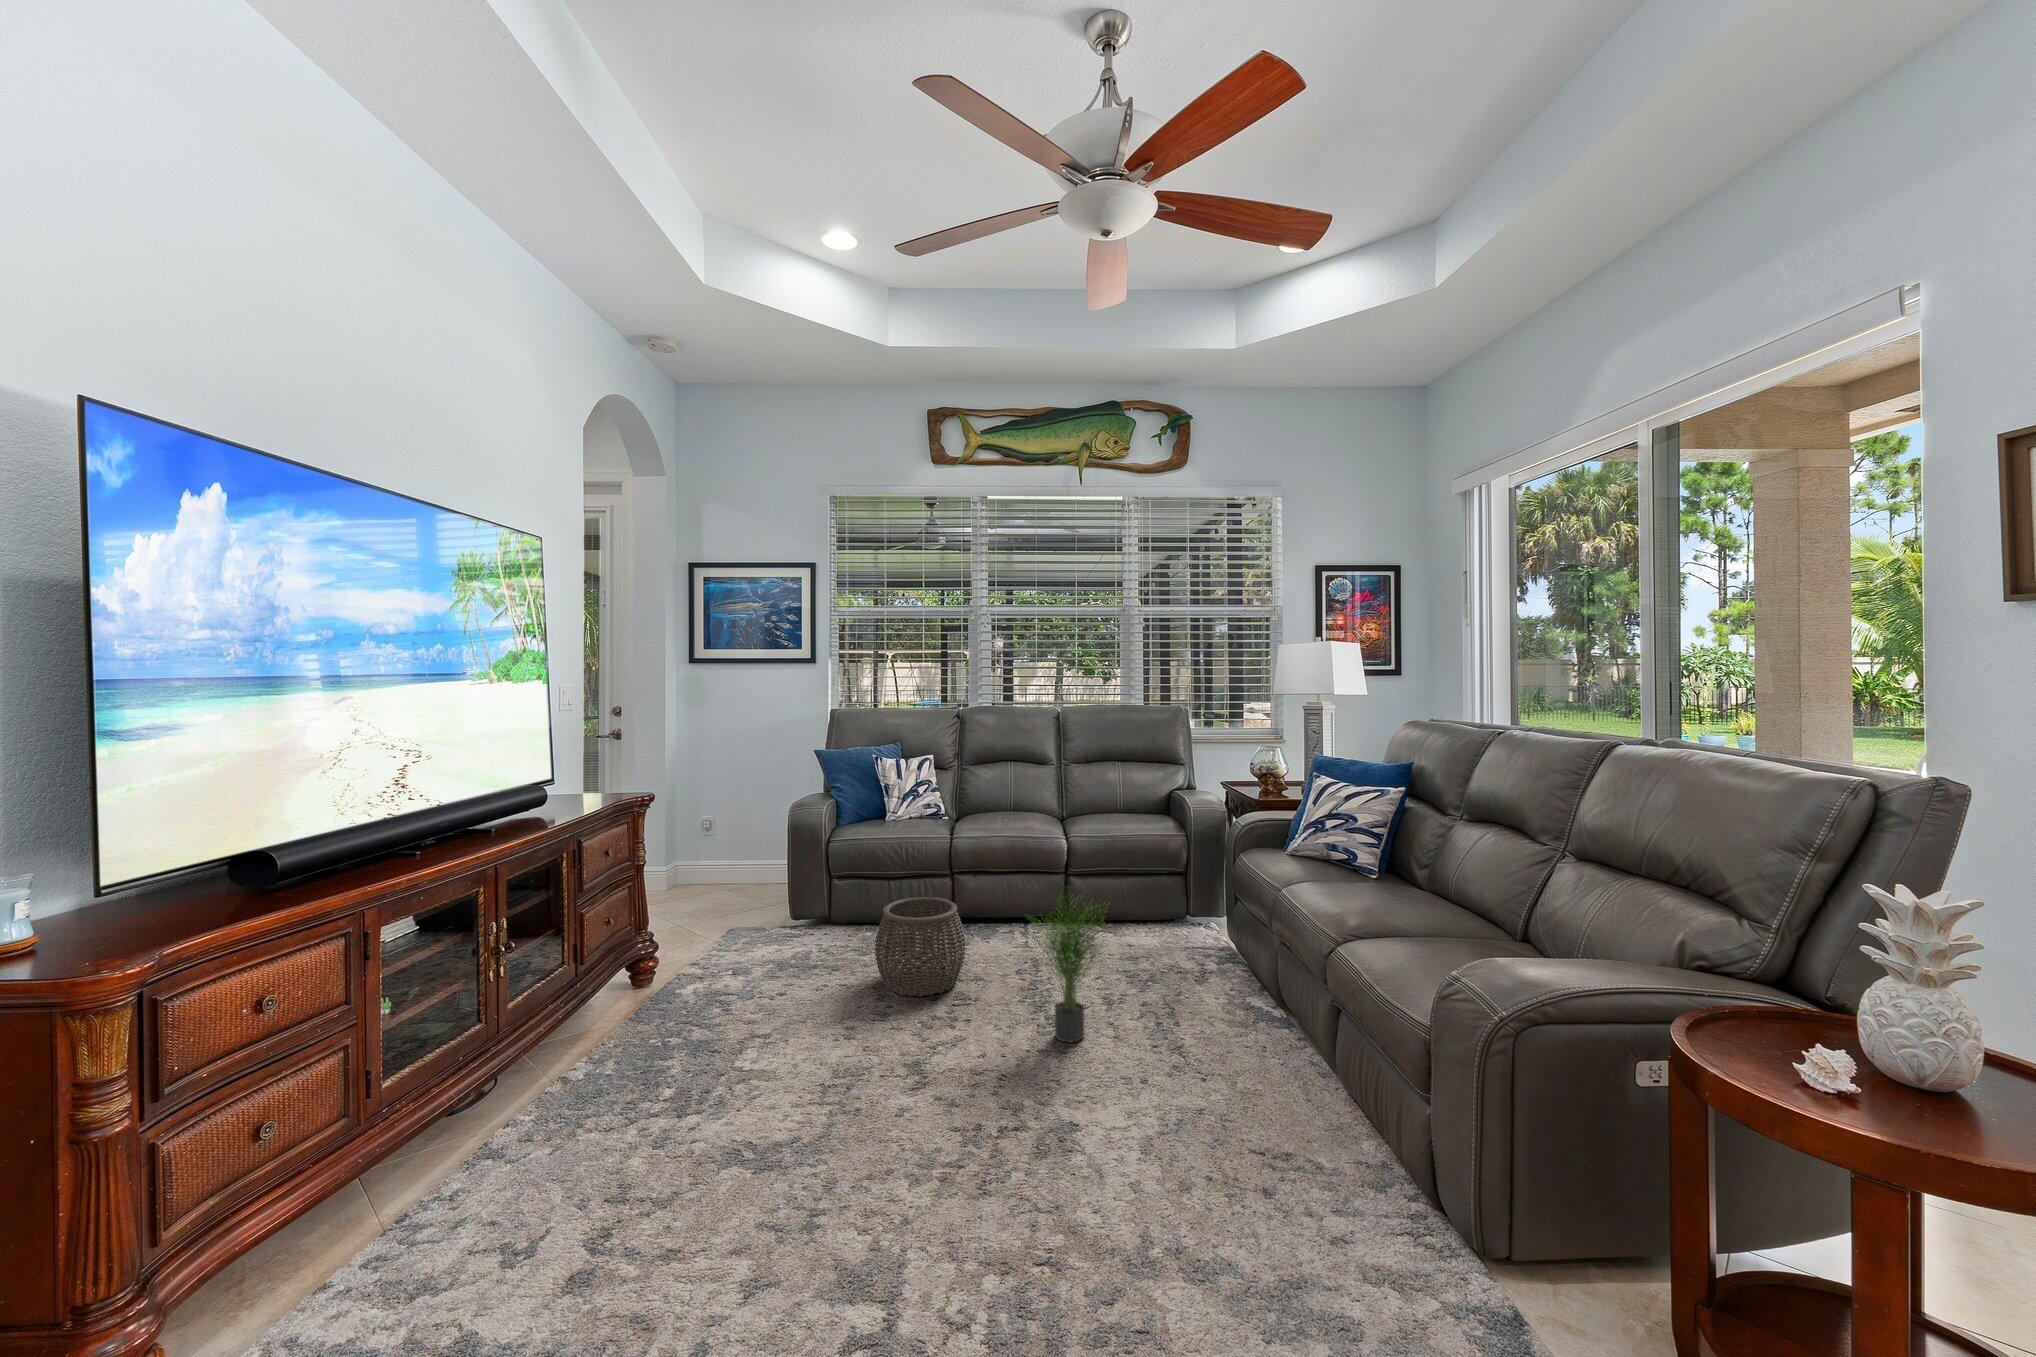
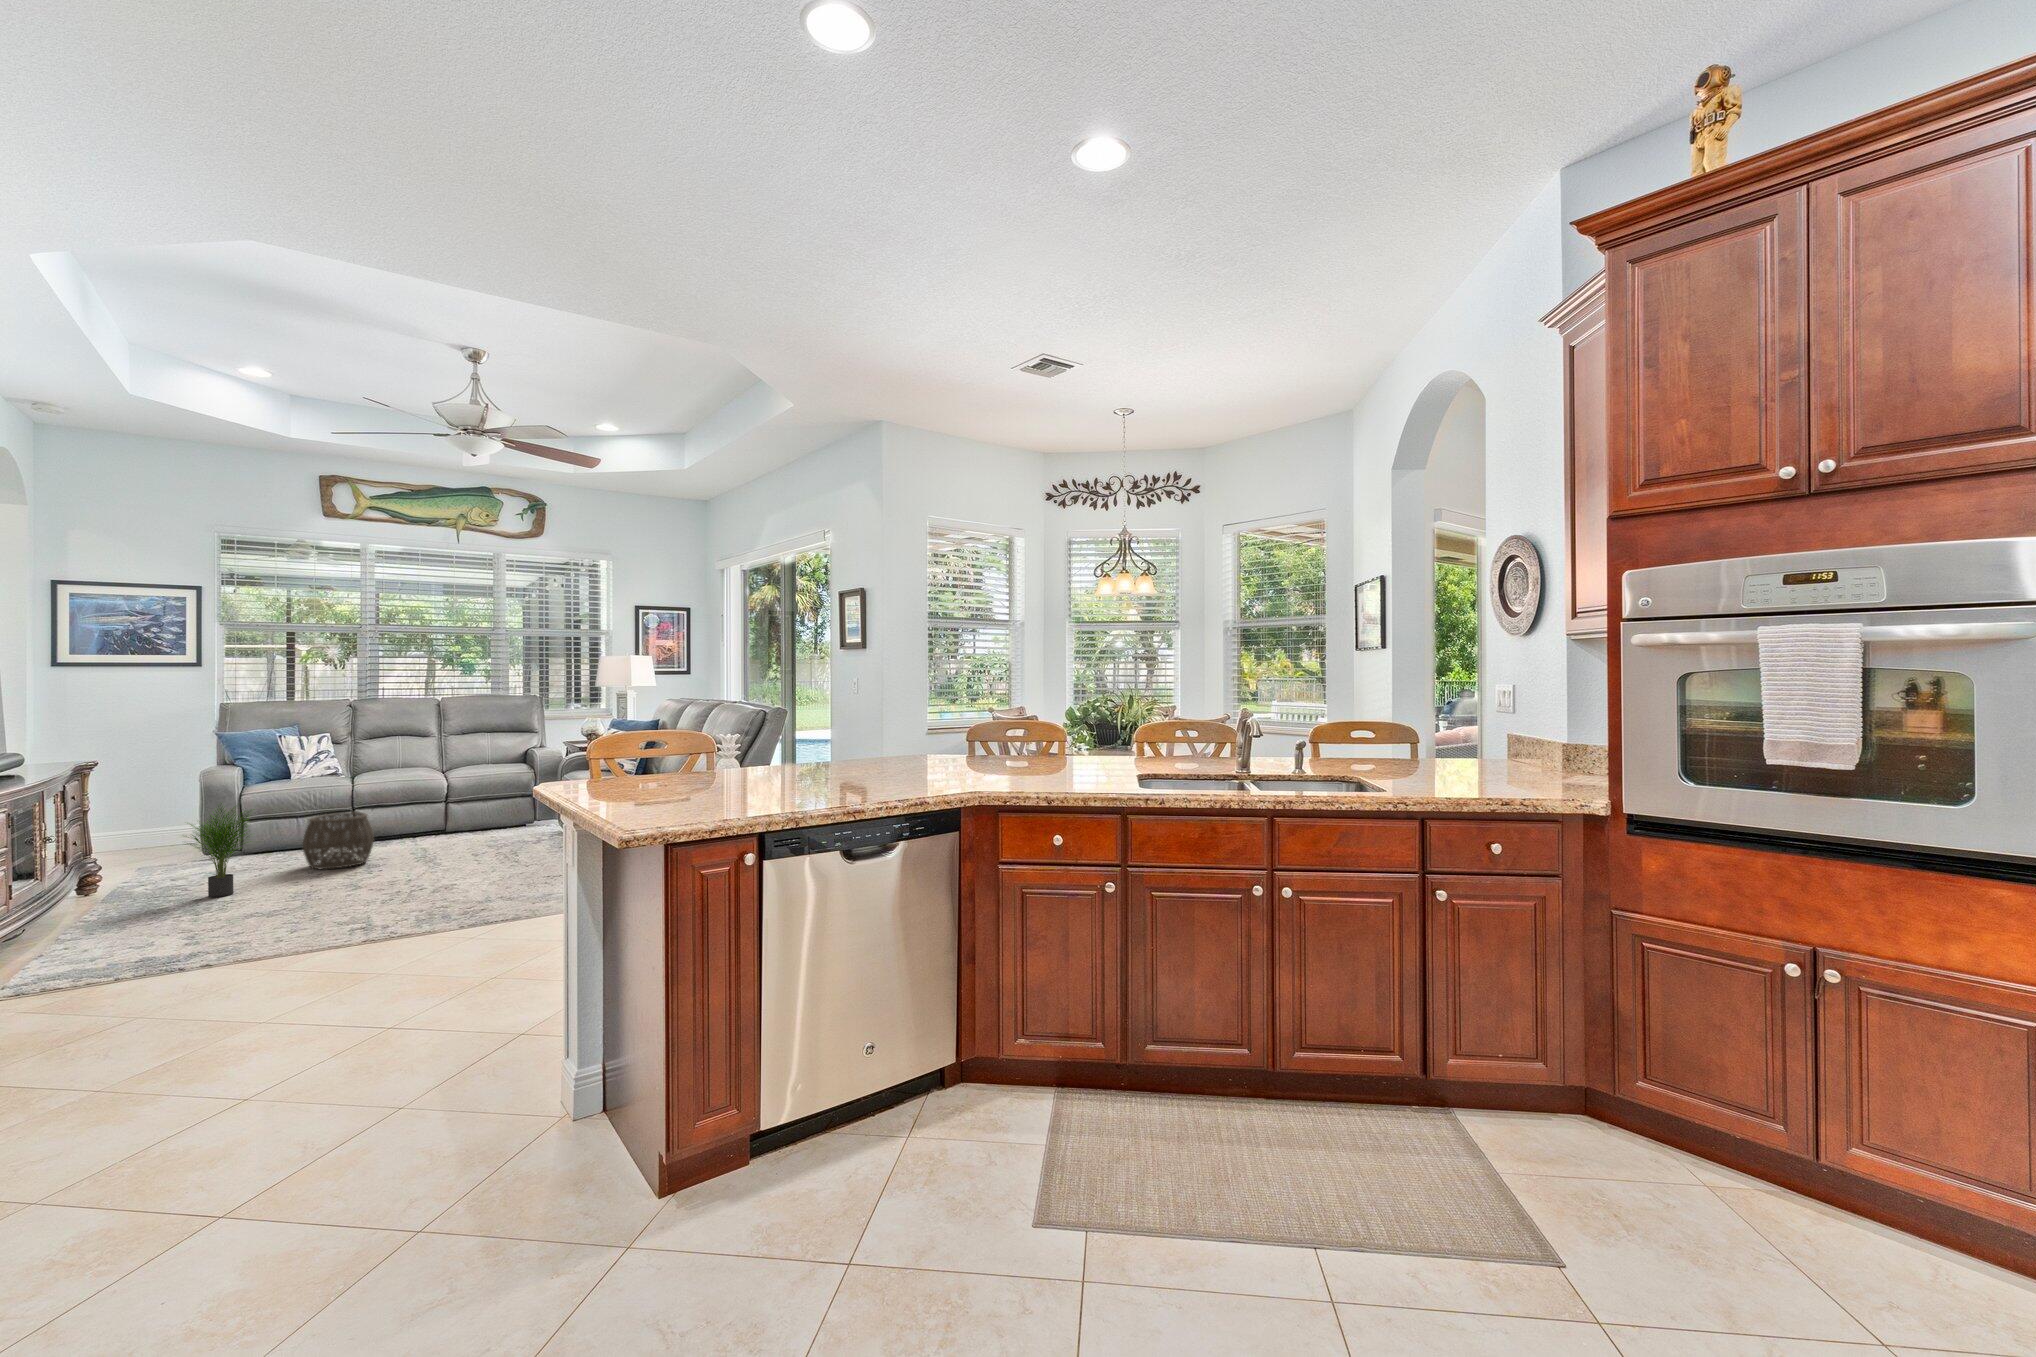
potted plant: present [1028,895,1104,1042] -> present [186,803,249,897]

